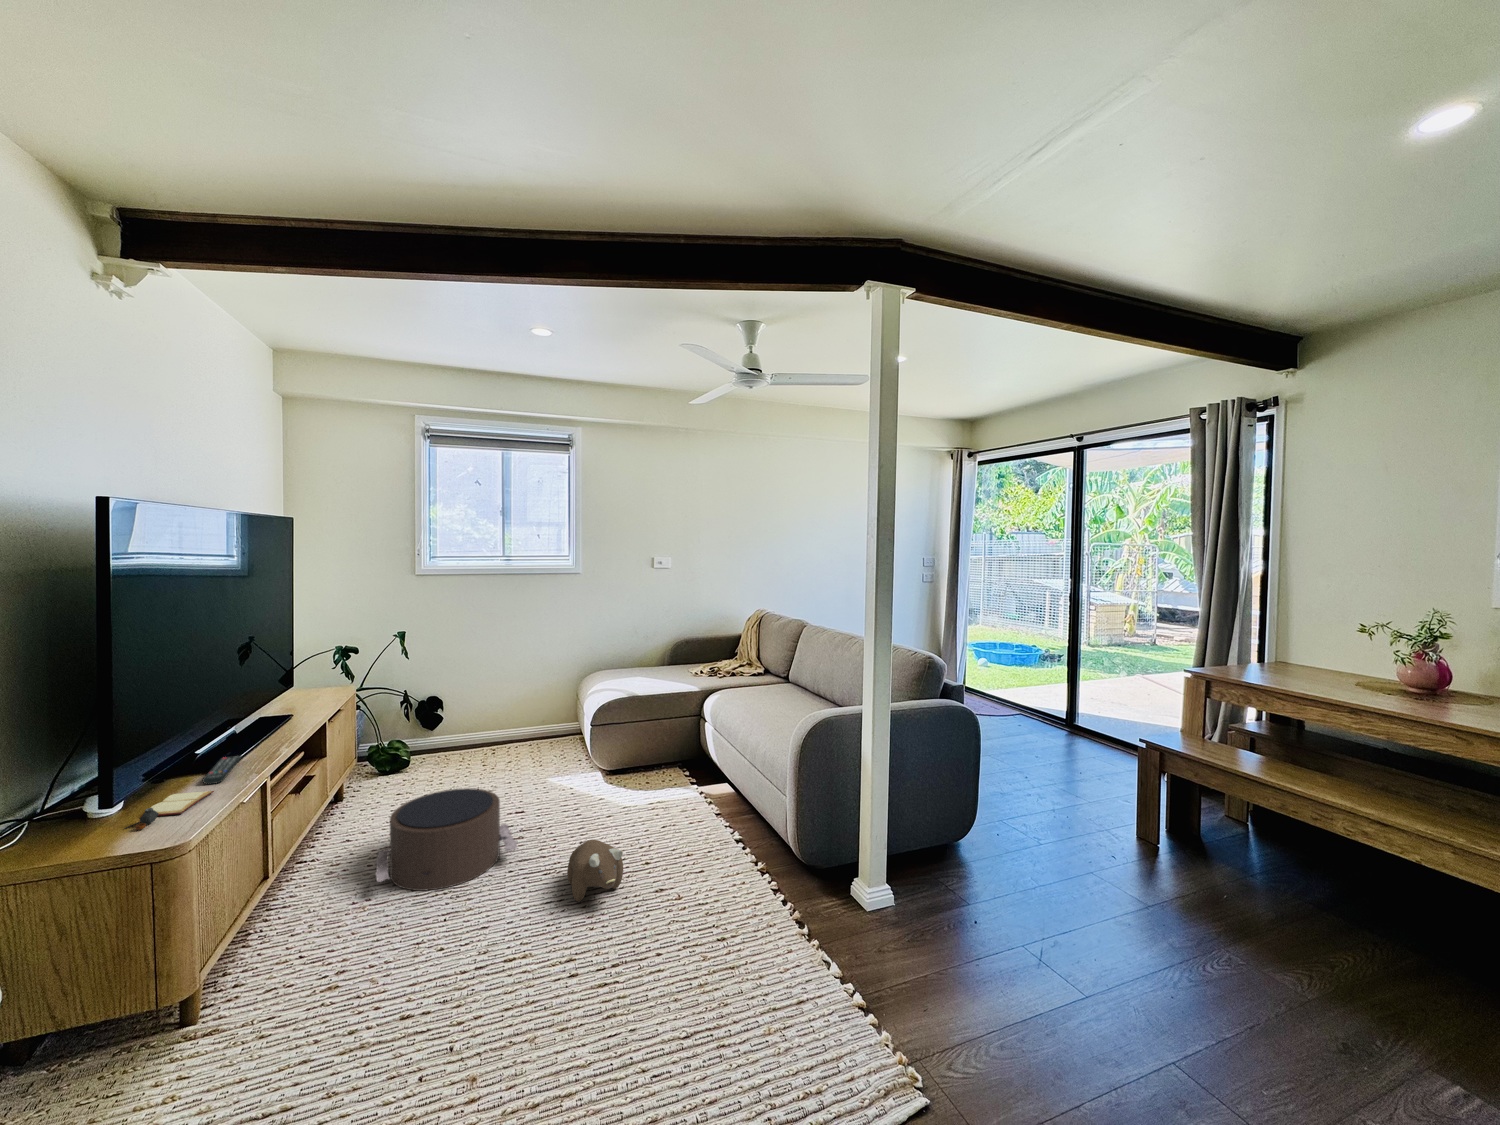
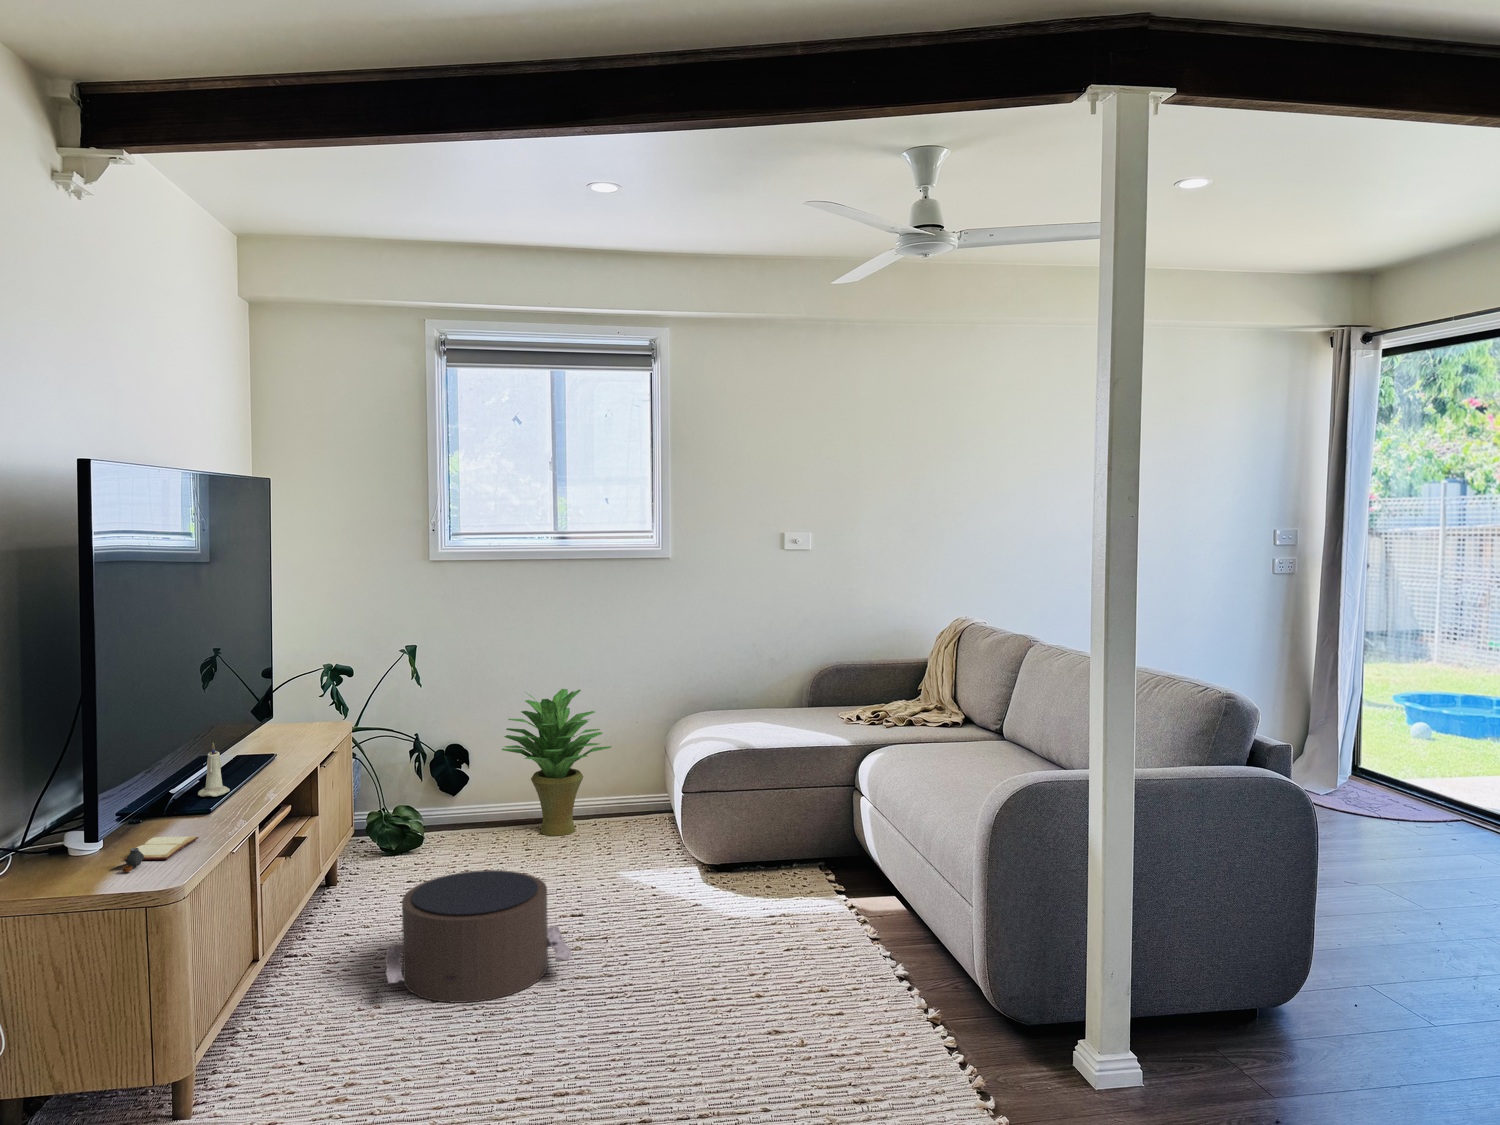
potted plant: none [468,658,544,754] -> present [502,689,611,836]
candle: none [221,712,250,753] -> present [198,743,230,797]
remote control: present [203,756,242,784] -> none [184,799,224,830]
plush toy: present [567,840,623,902] -> none [641,949,720,1035]

